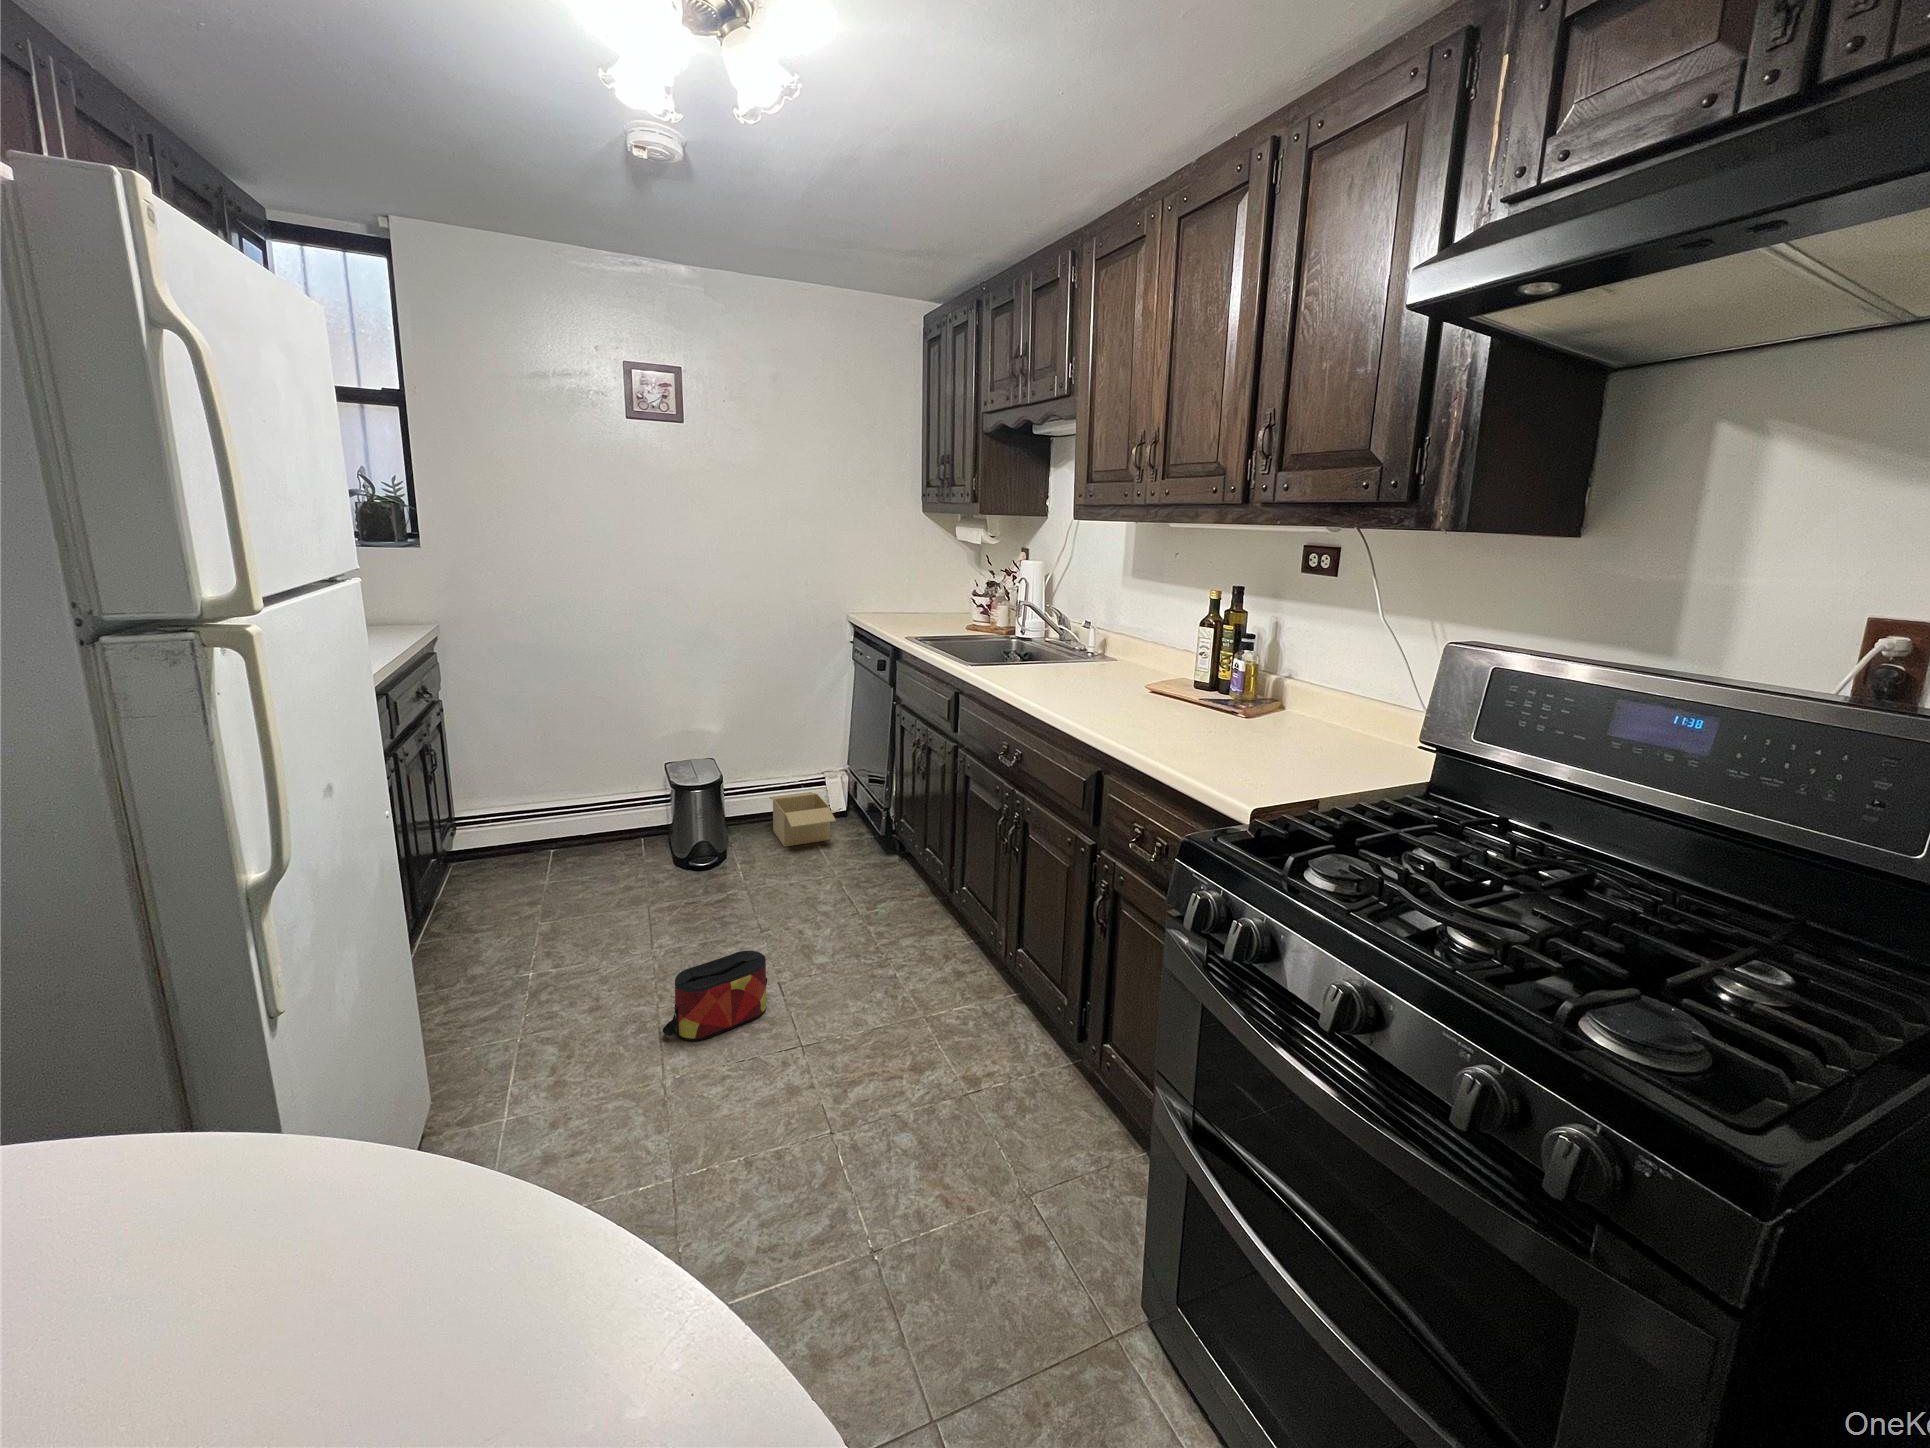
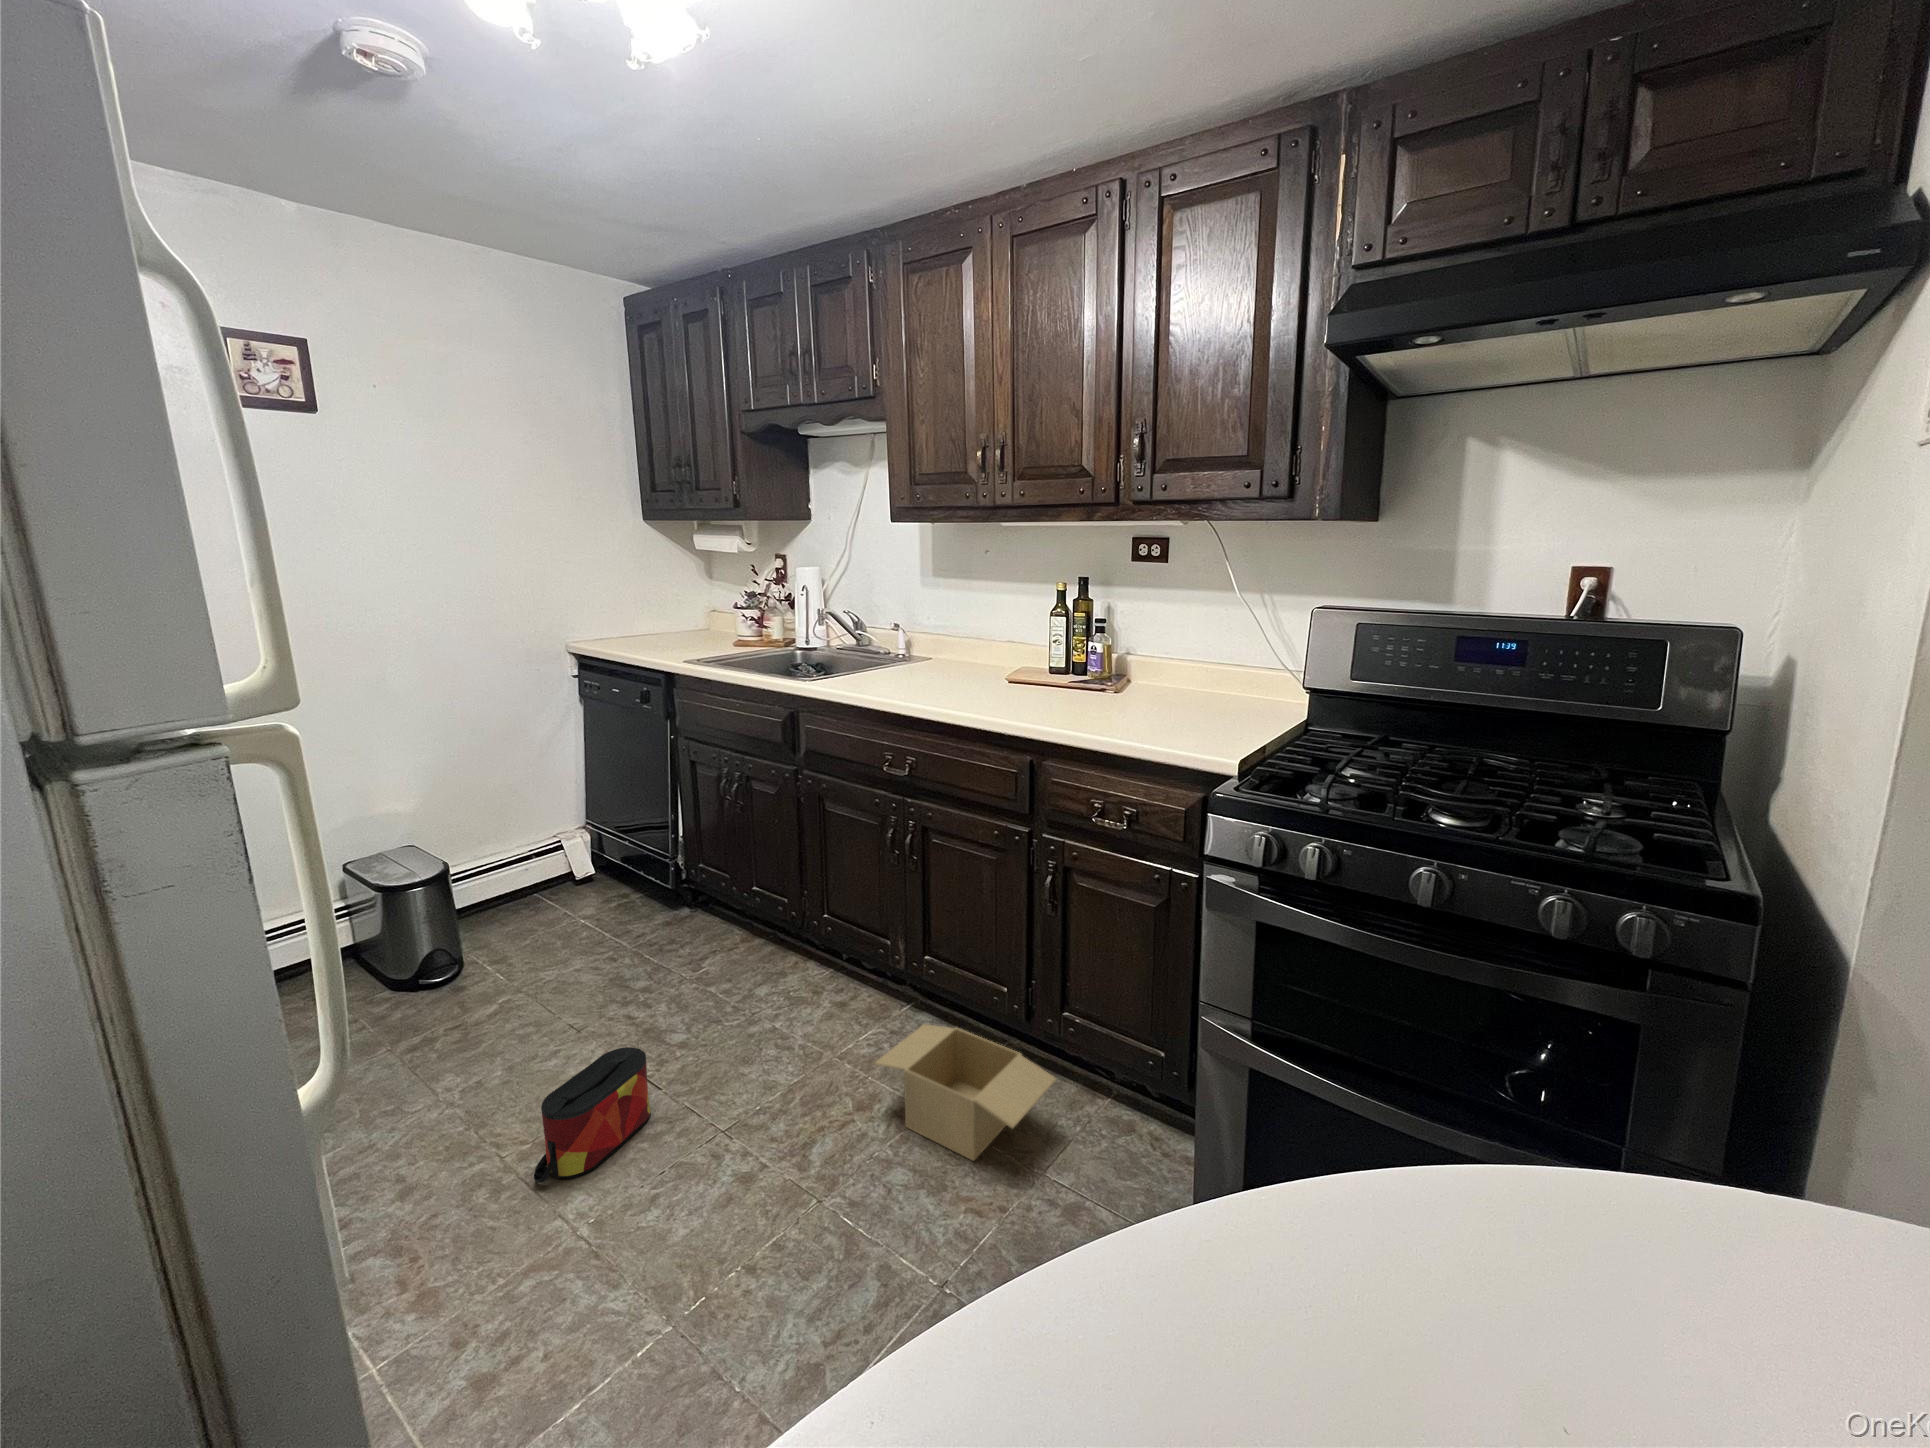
cardboard box: present [769,792,836,847] -> present [874,1024,1056,1161]

